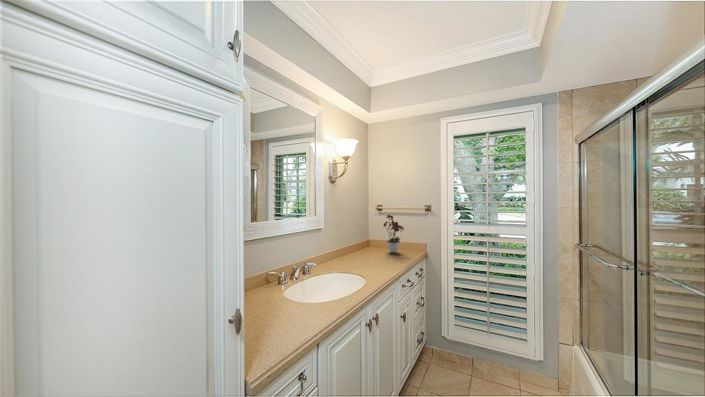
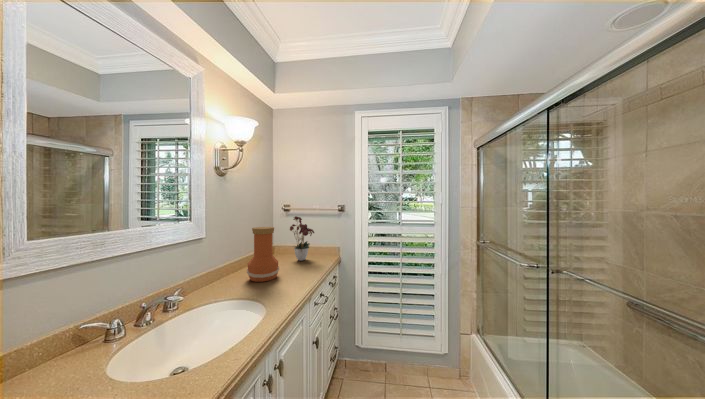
vase: none [350,223,374,265] -> present [247,227,279,282]

